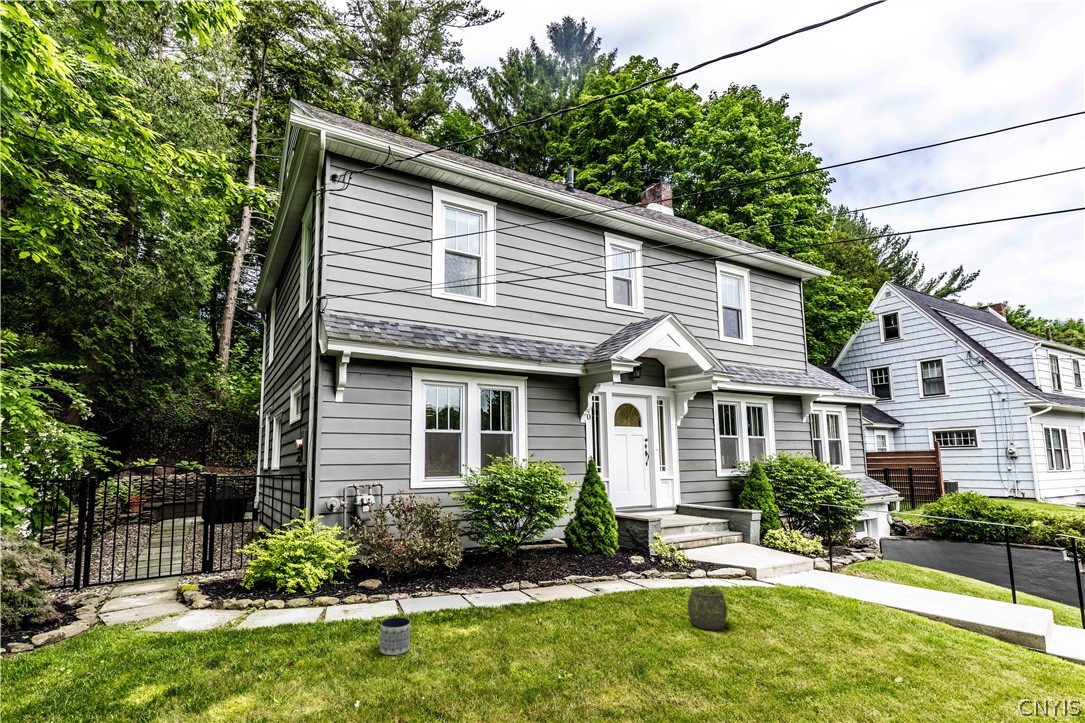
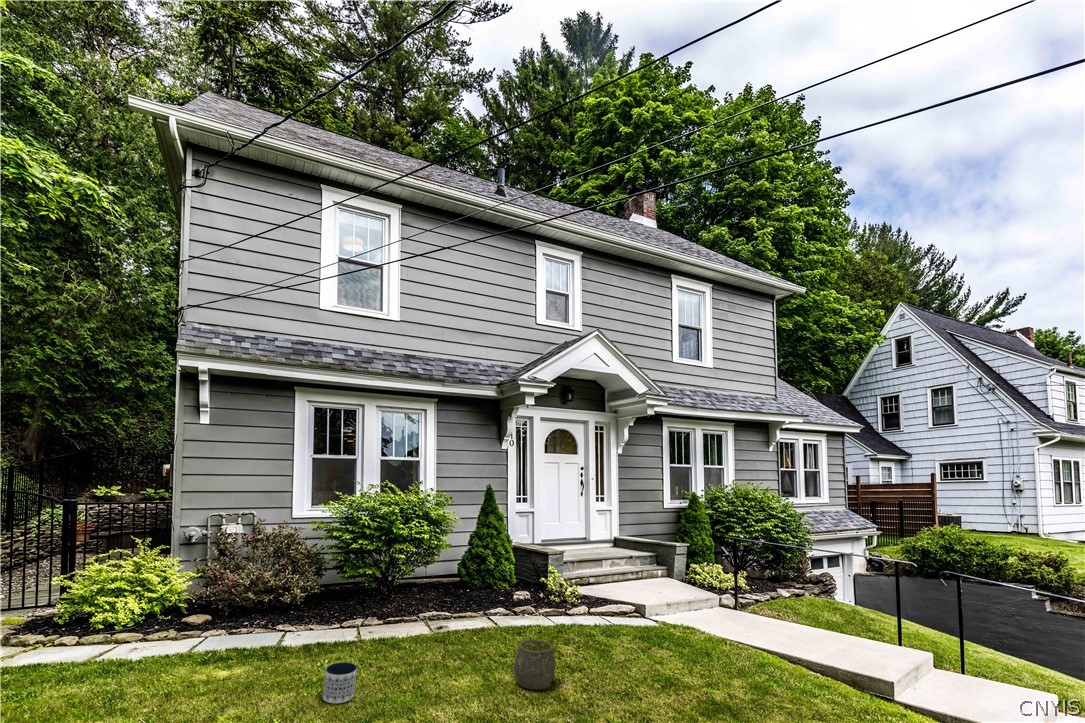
planter: present [379,617,411,655] -> present [323,662,357,704]

